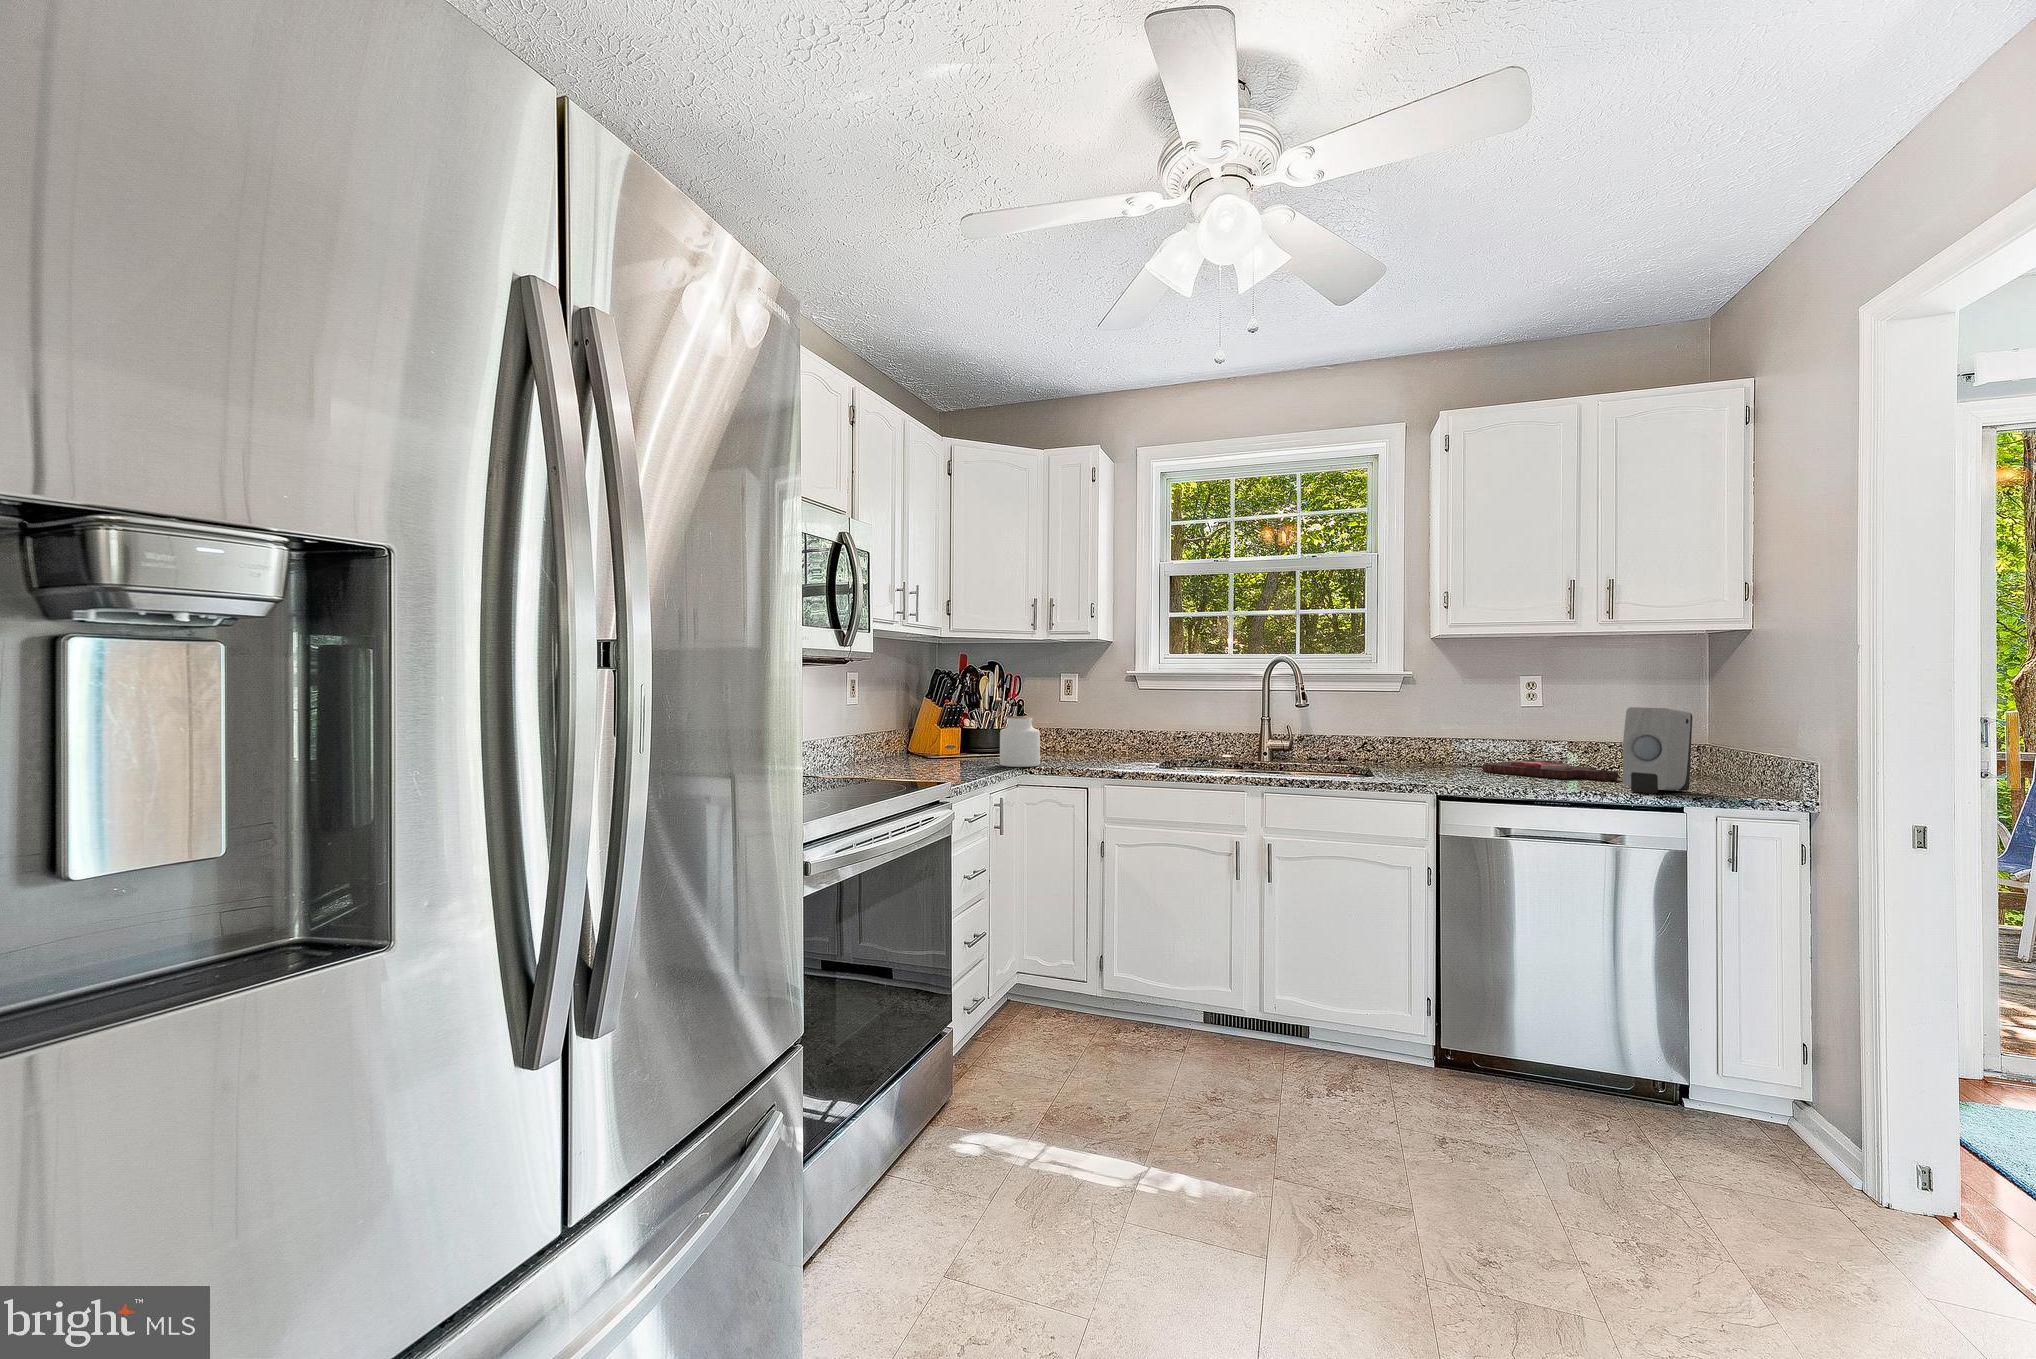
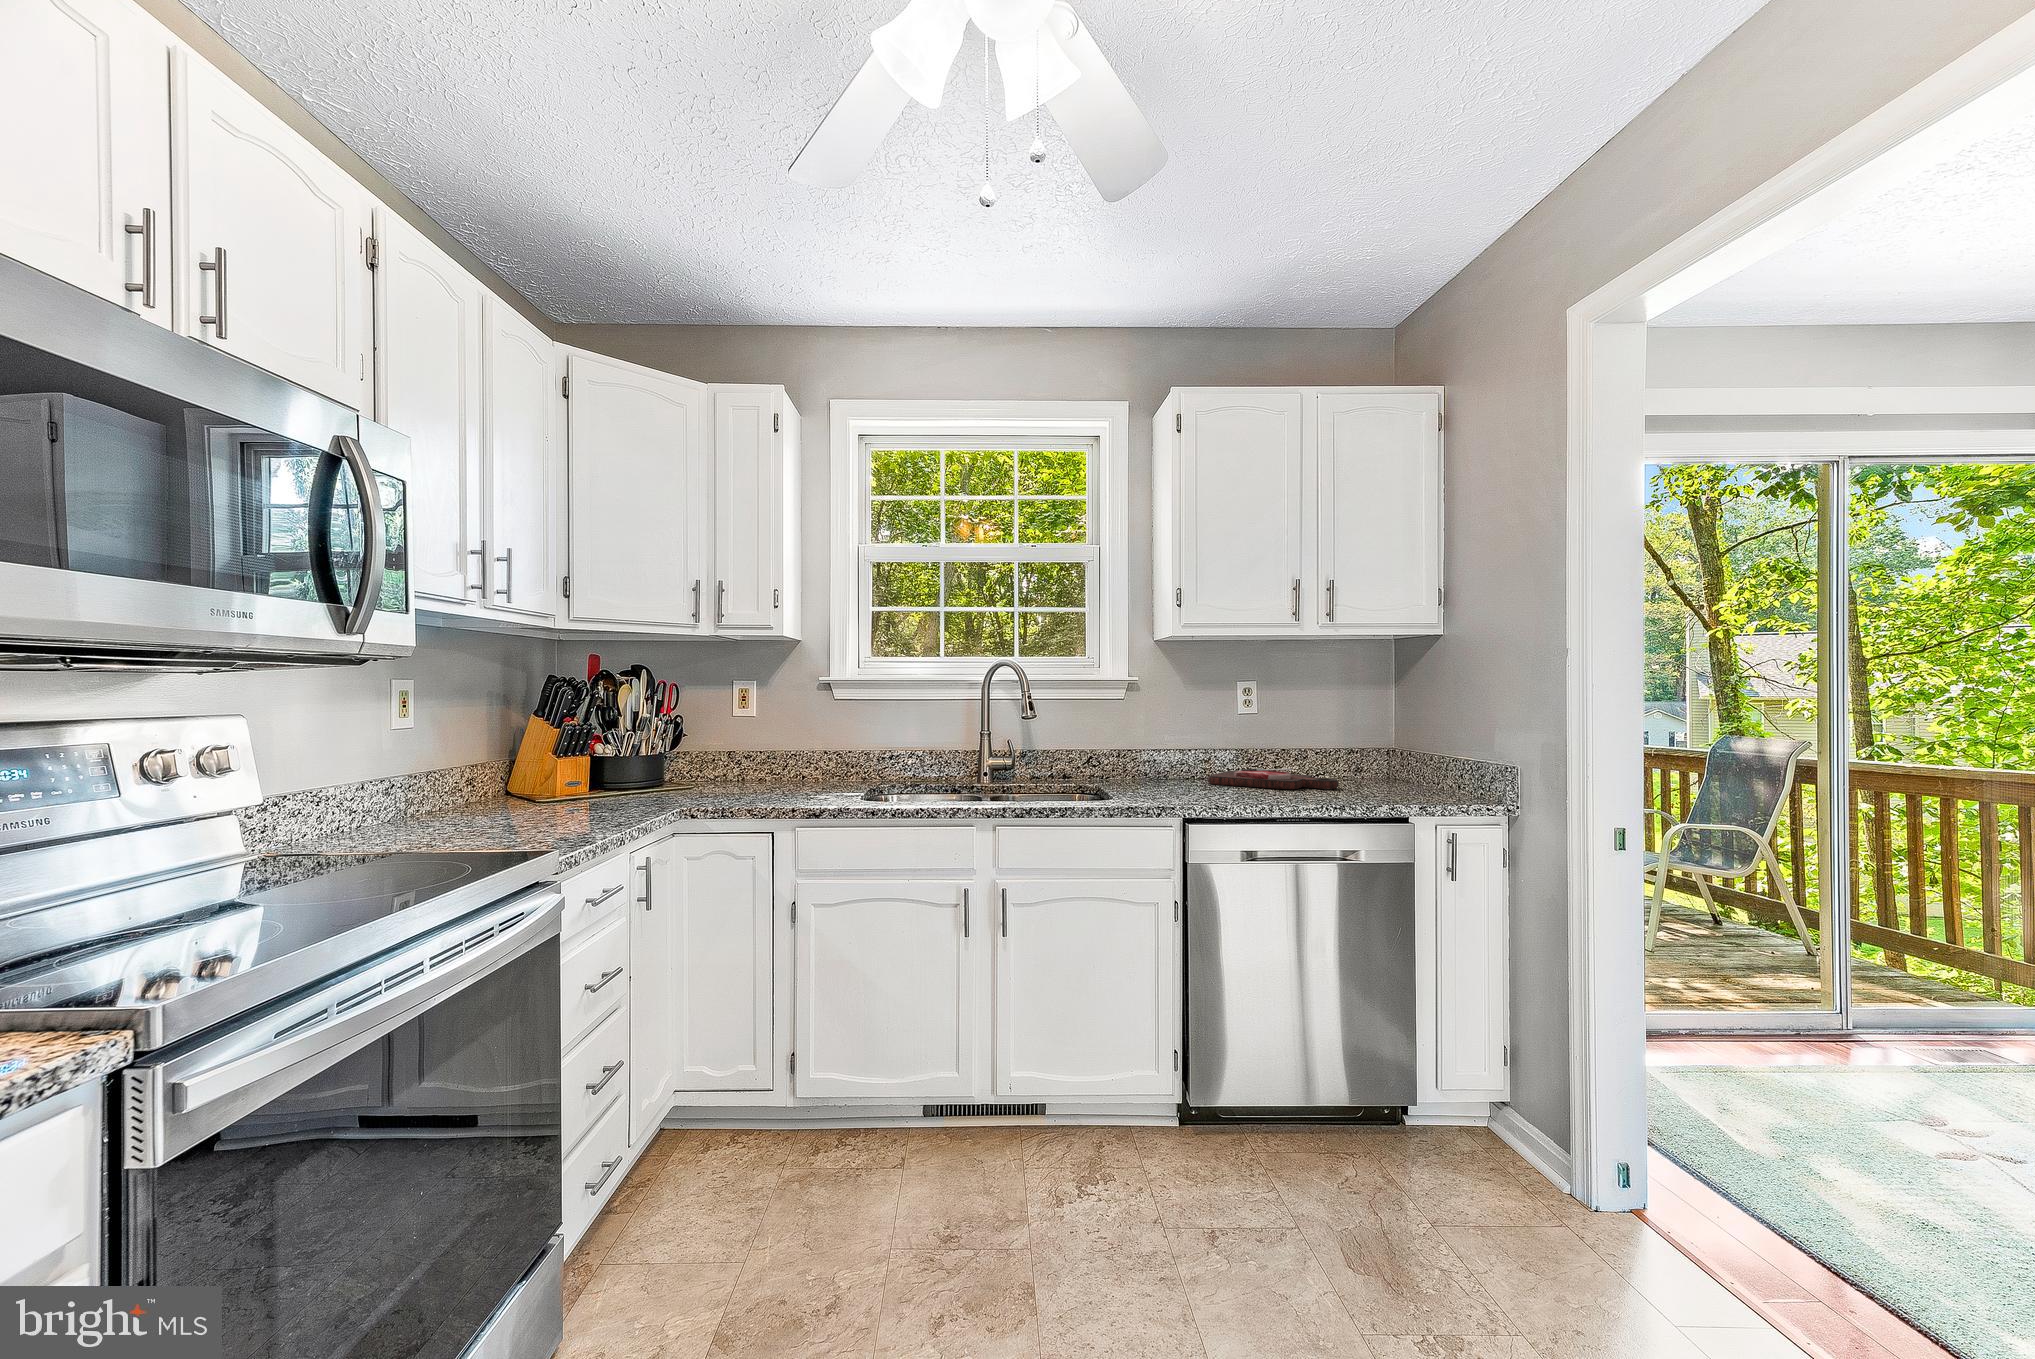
soap dispenser: present [1623,707,1692,794] -> none [1362,714,1416,804]
jar: present [1000,716,1040,767] -> none [647,739,705,808]

